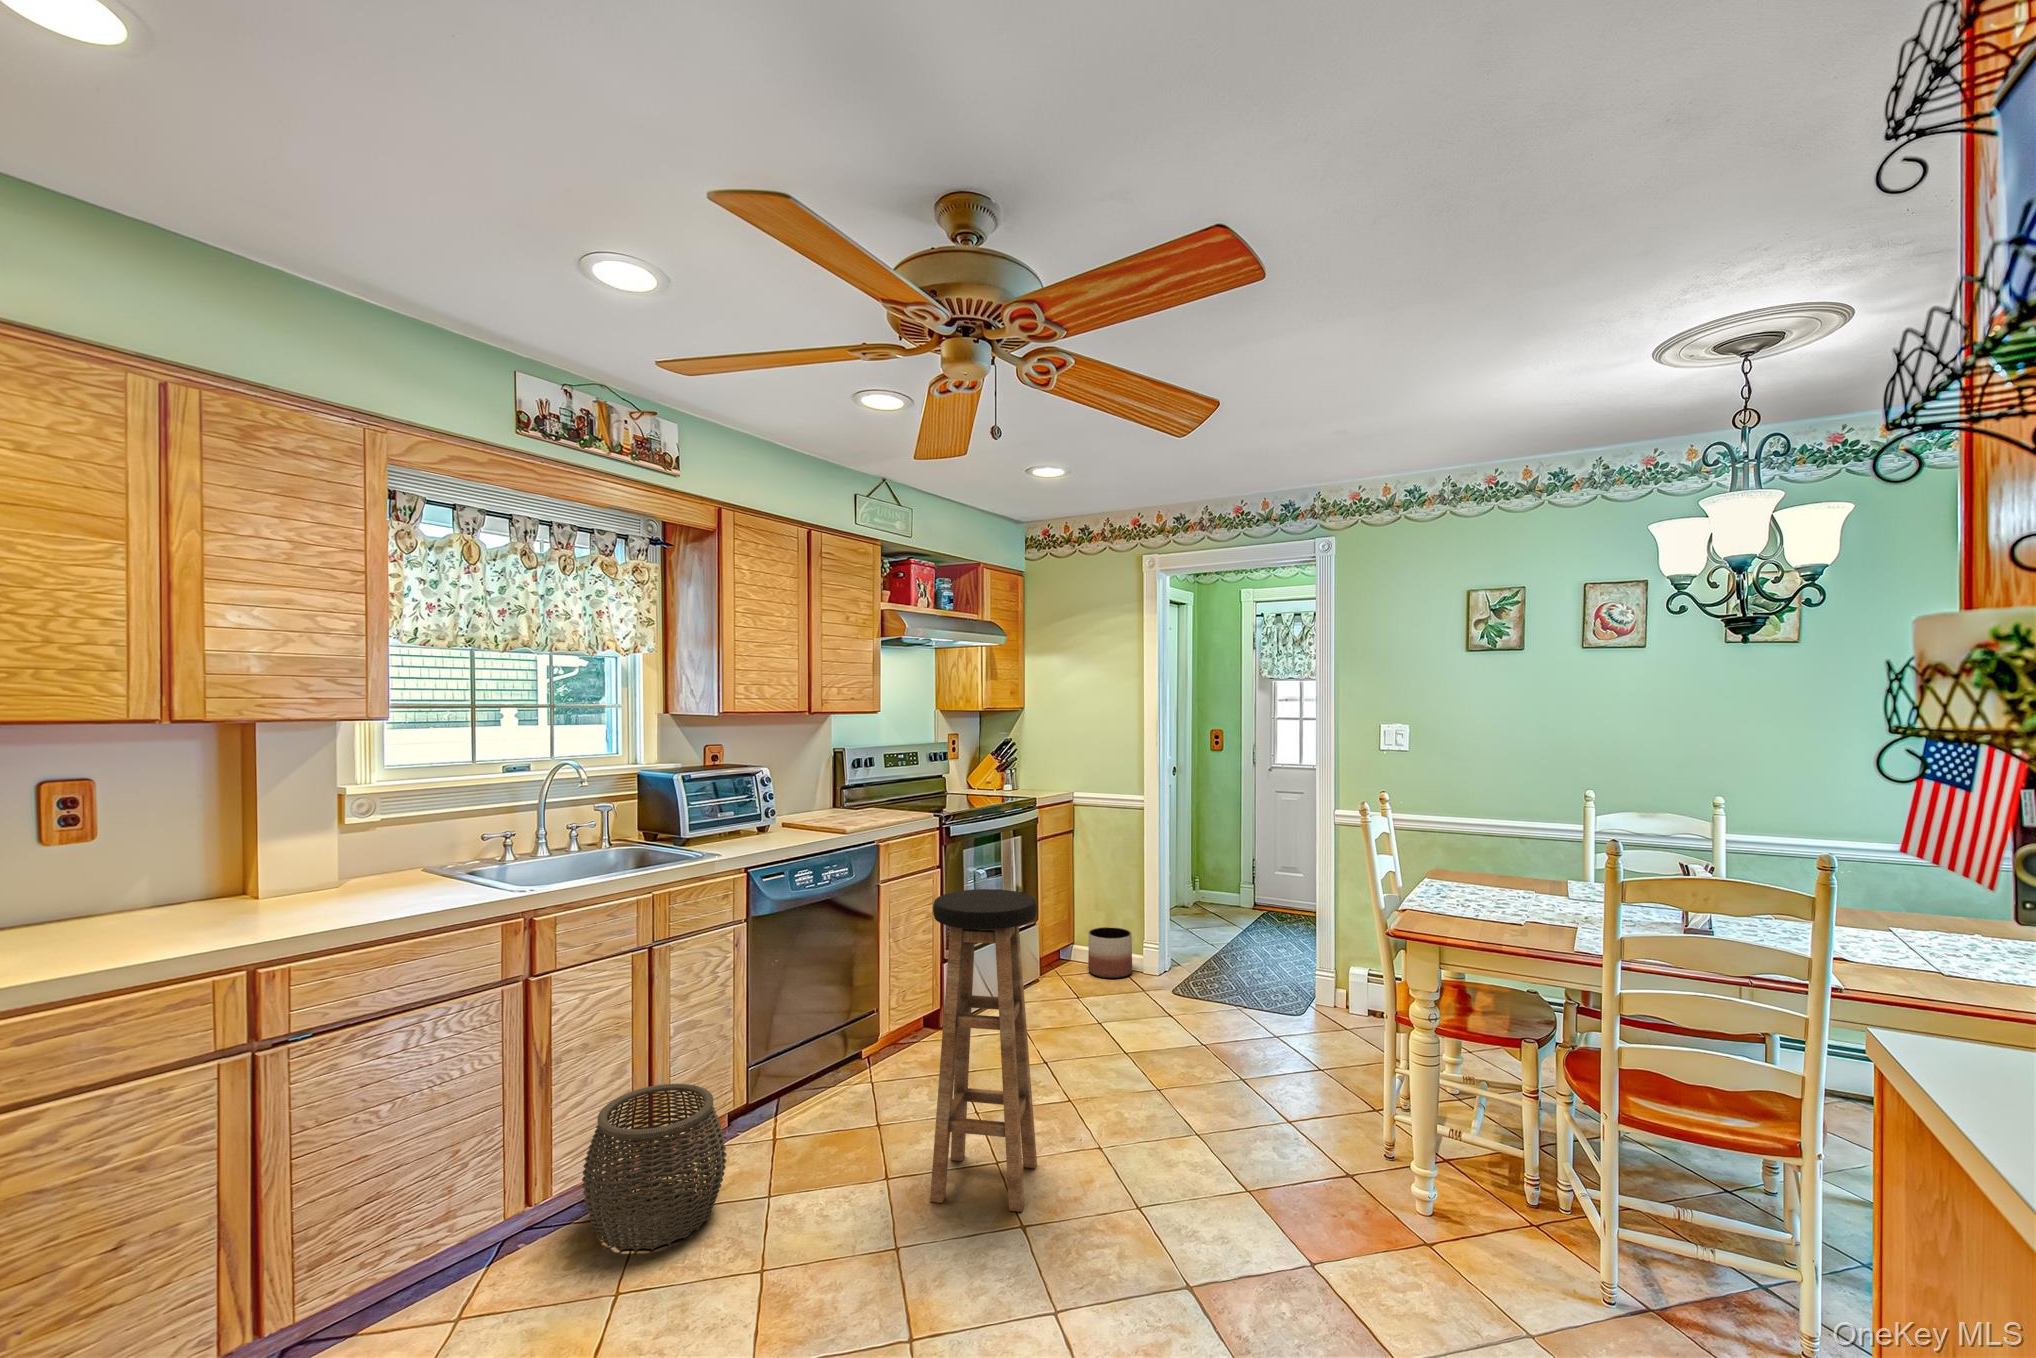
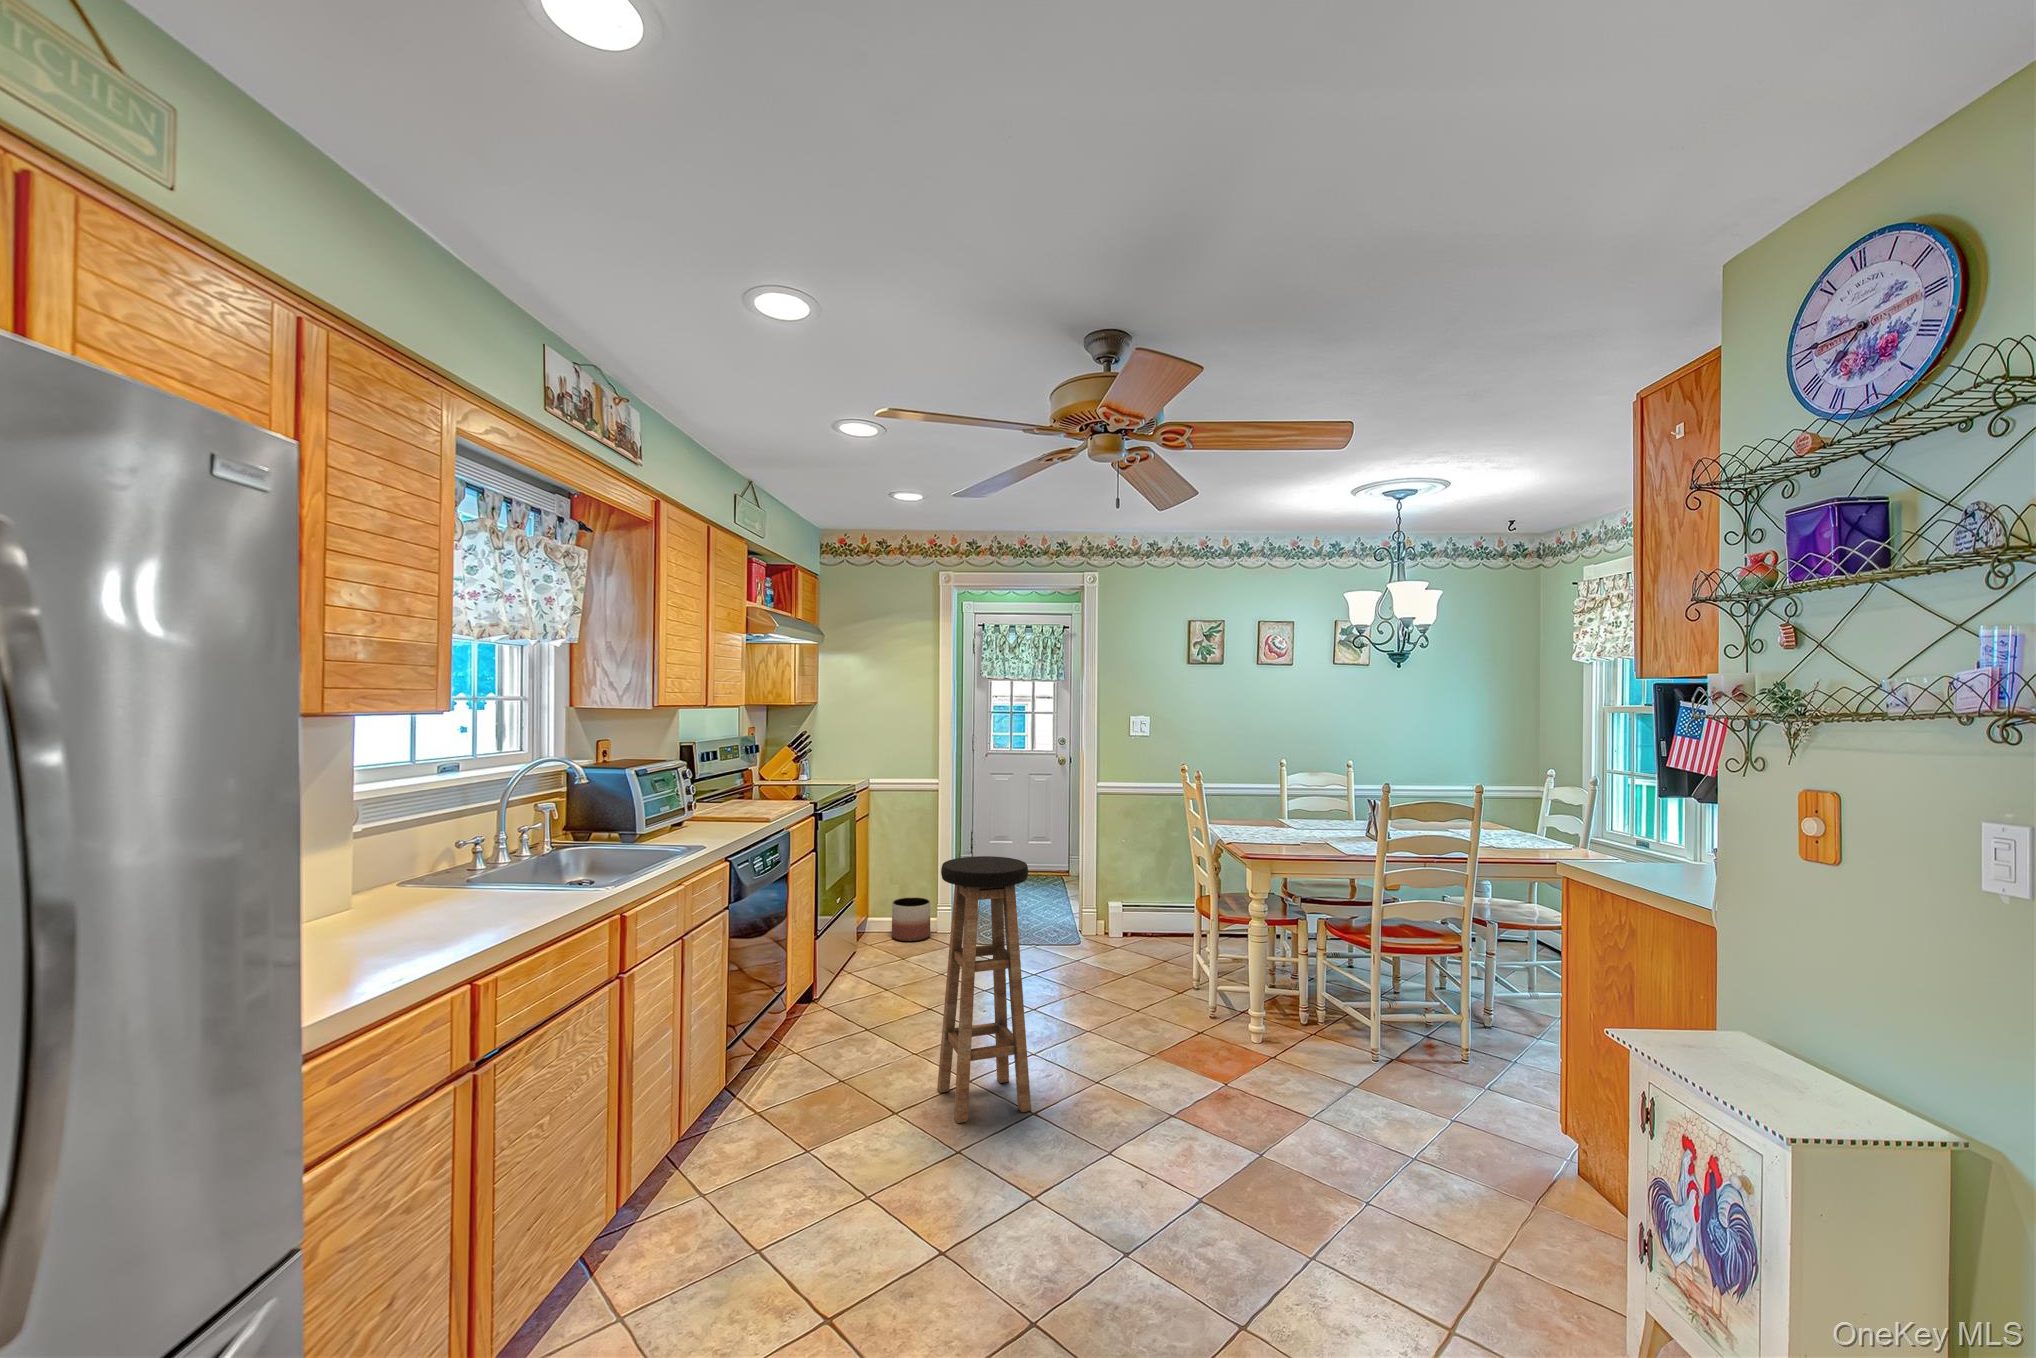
woven basket: present [582,1084,727,1252] -> none [665,1070,803,1235]

